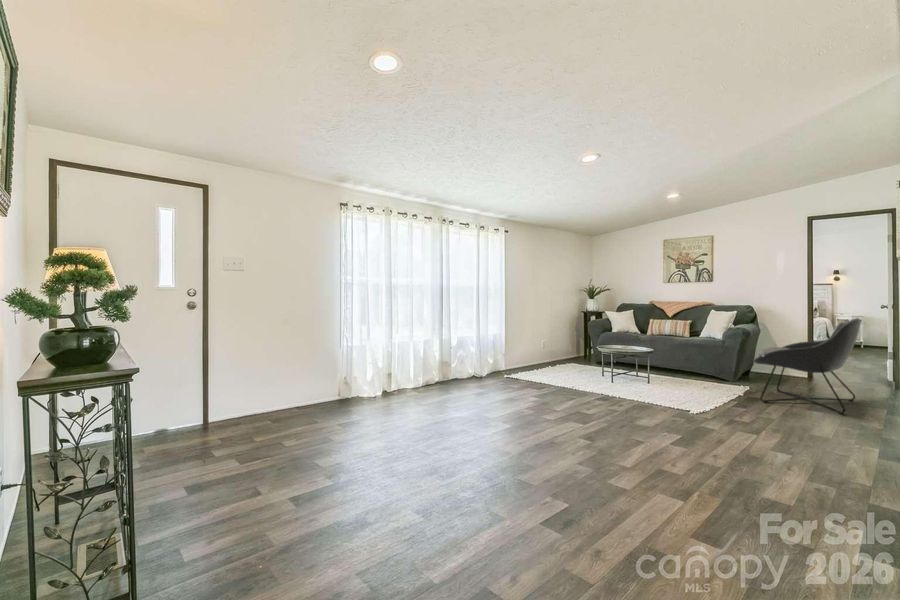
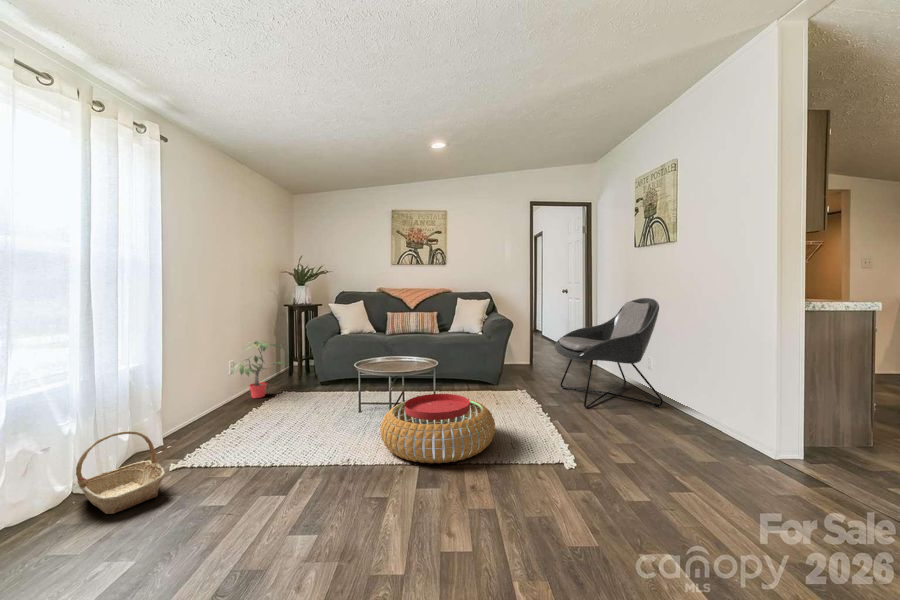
potted plant: none [542,331,576,362] -> present [233,341,284,398]
basket: none [475,356,499,382] -> present [76,431,165,514]
pouf: none [585,367,653,399] -> present [380,394,495,463]

